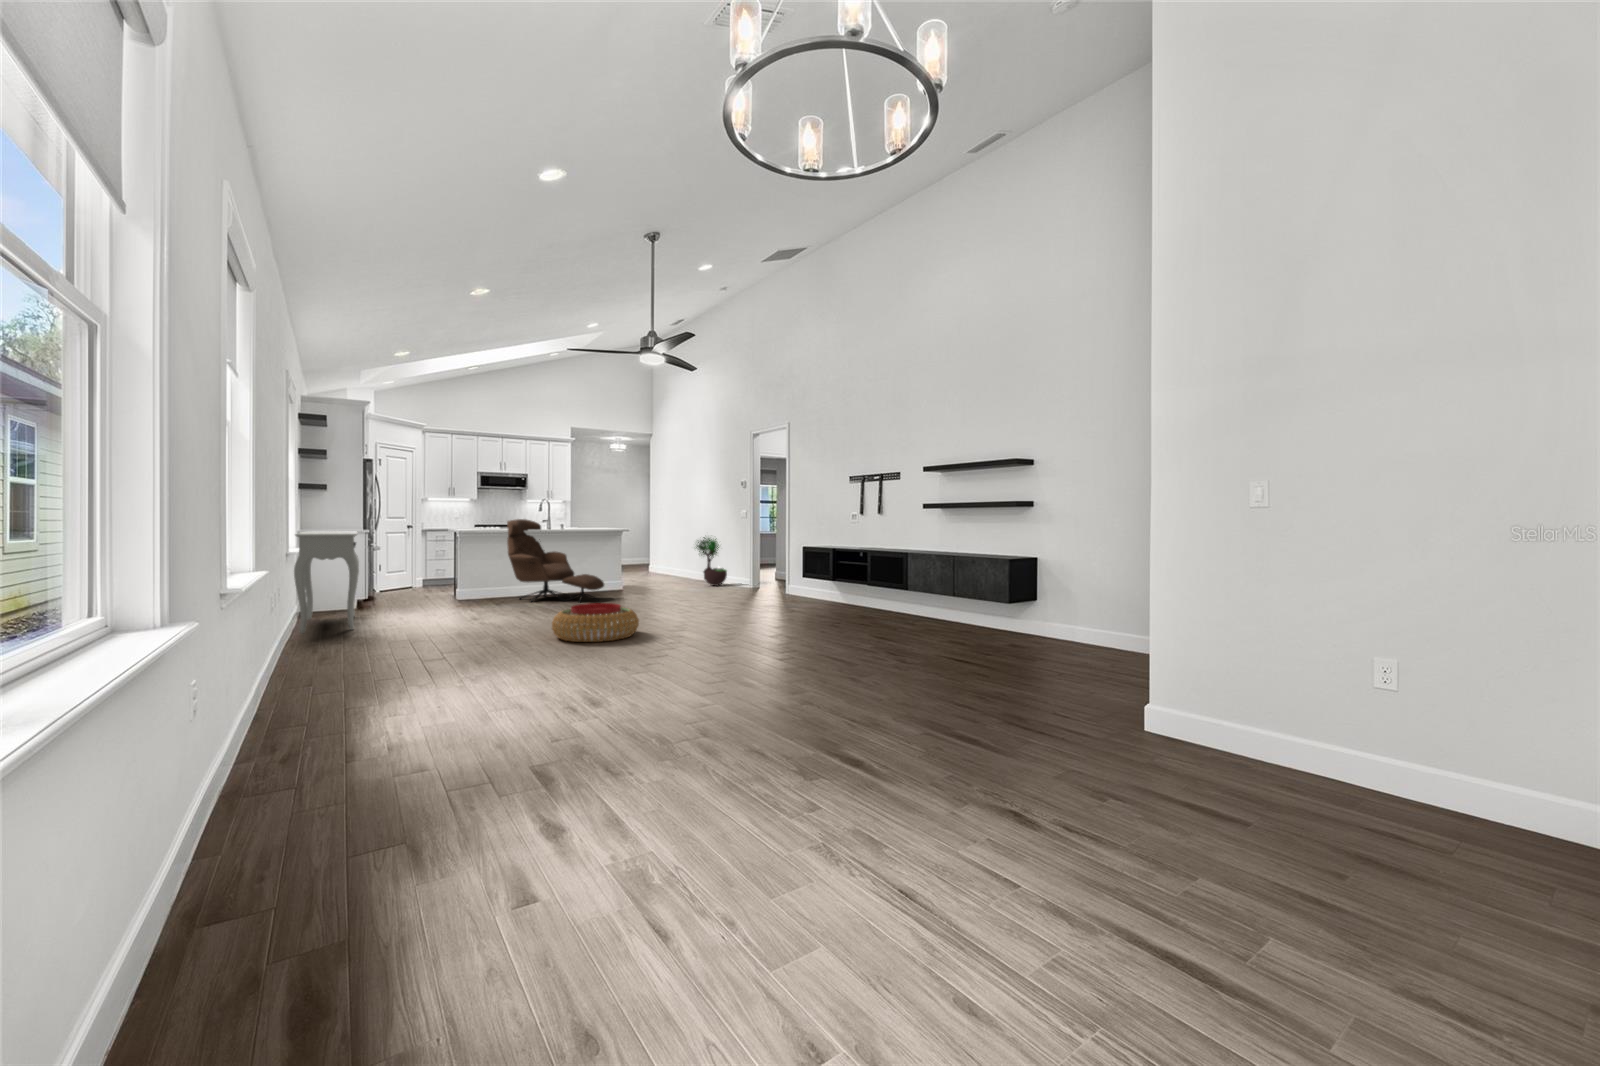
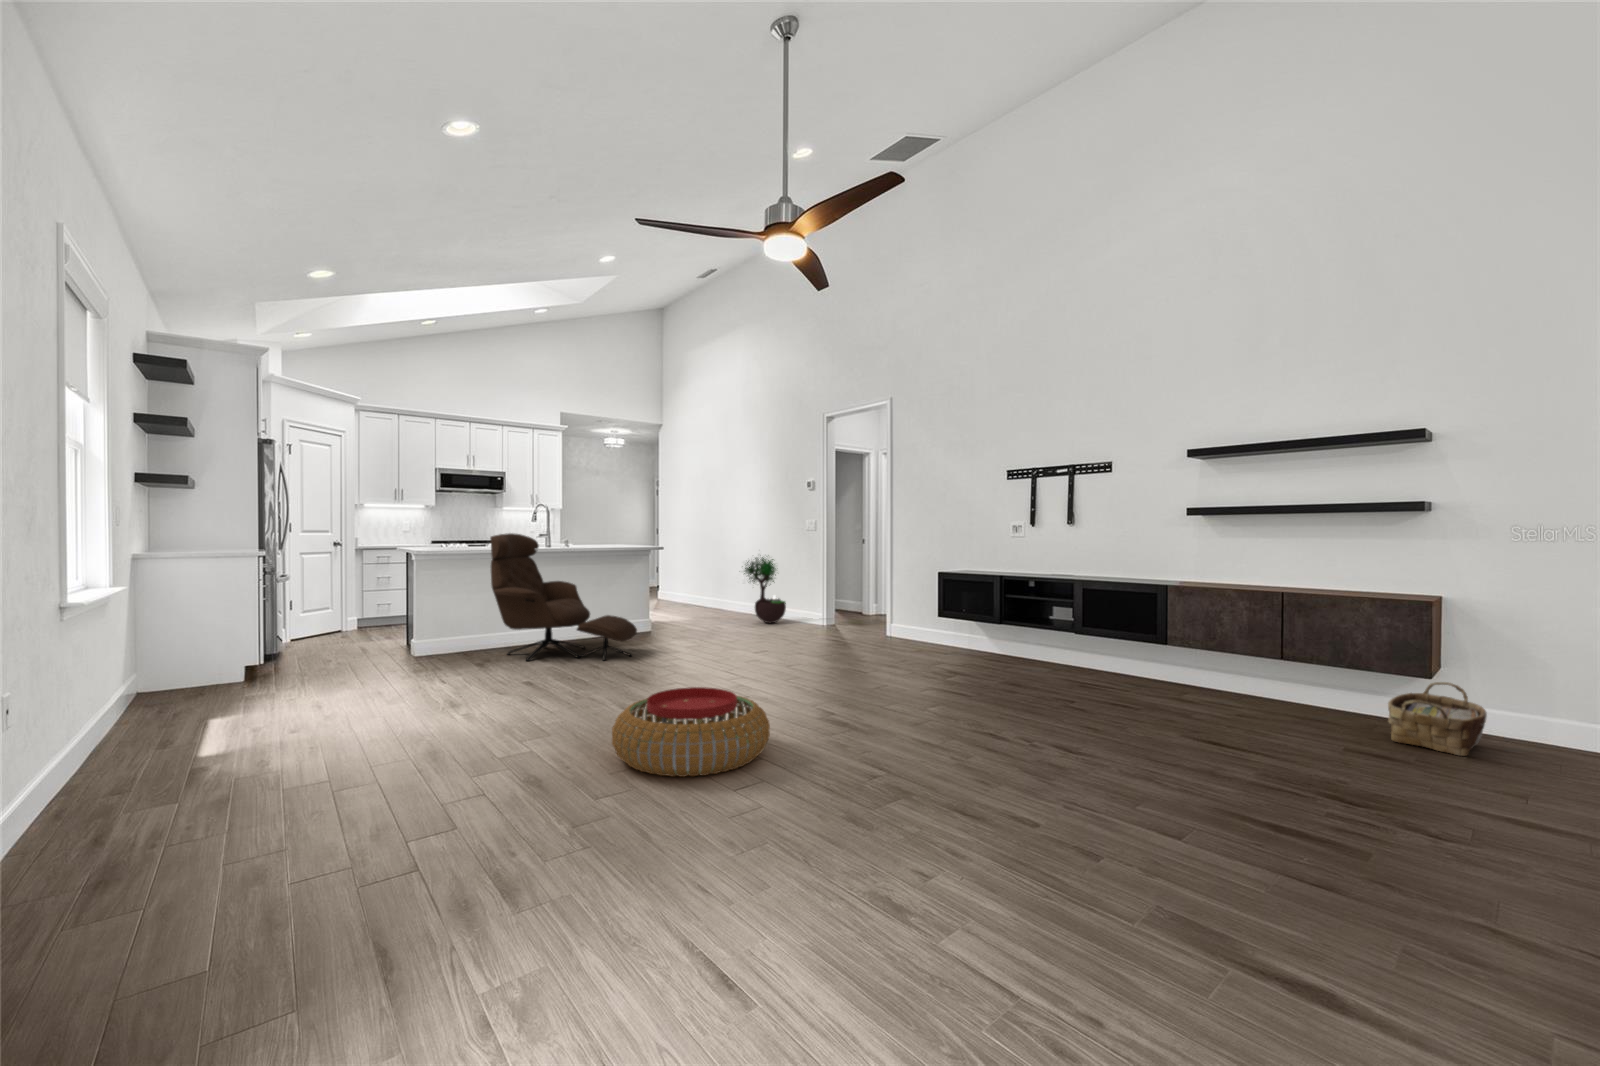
console table: present [294,531,359,633] -> none [90,556,241,761]
woven basket: none [995,605,1045,643] -> present [1388,682,1487,756]

